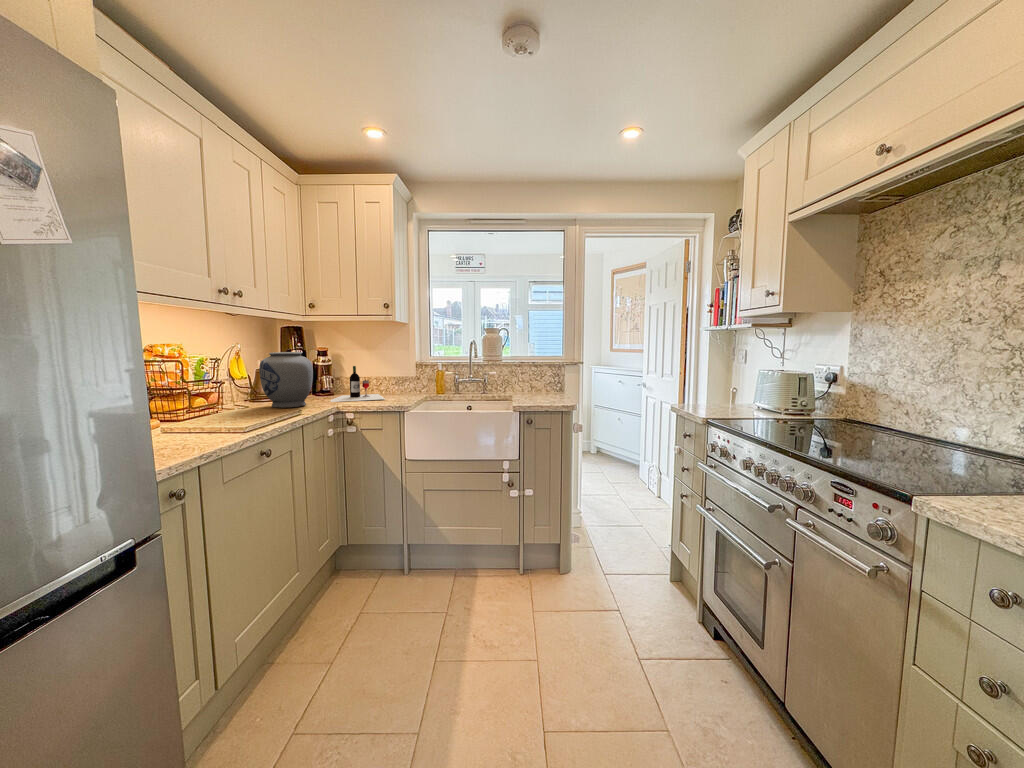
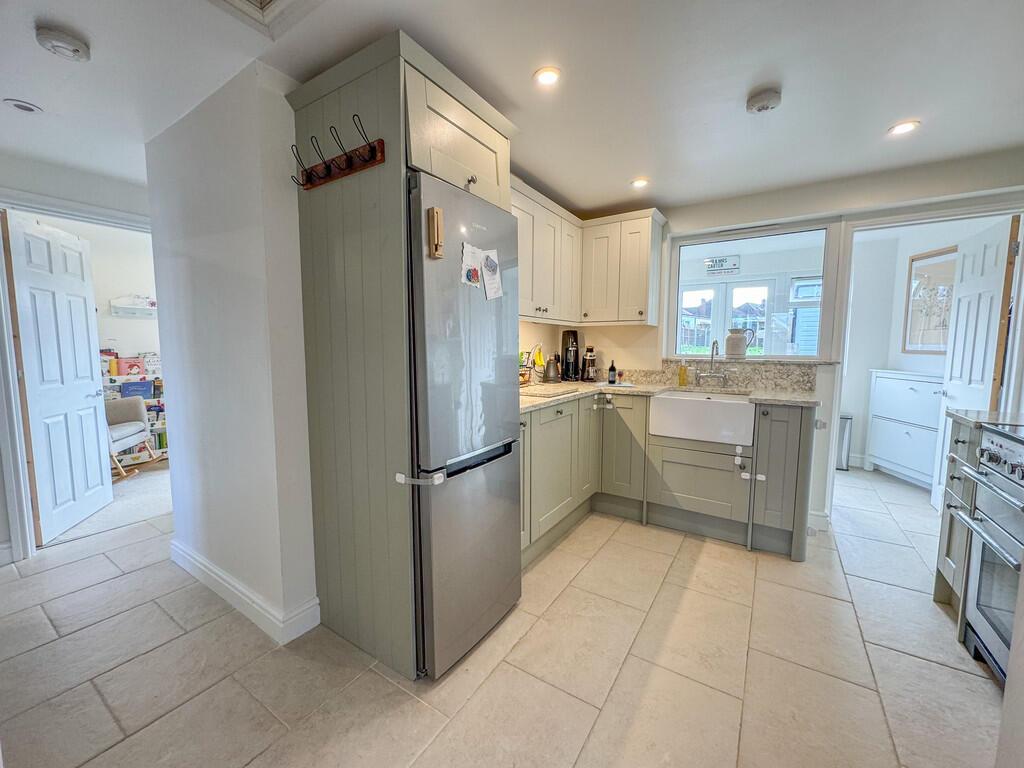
vase: present [259,352,313,408] -> none [554,349,586,387]

